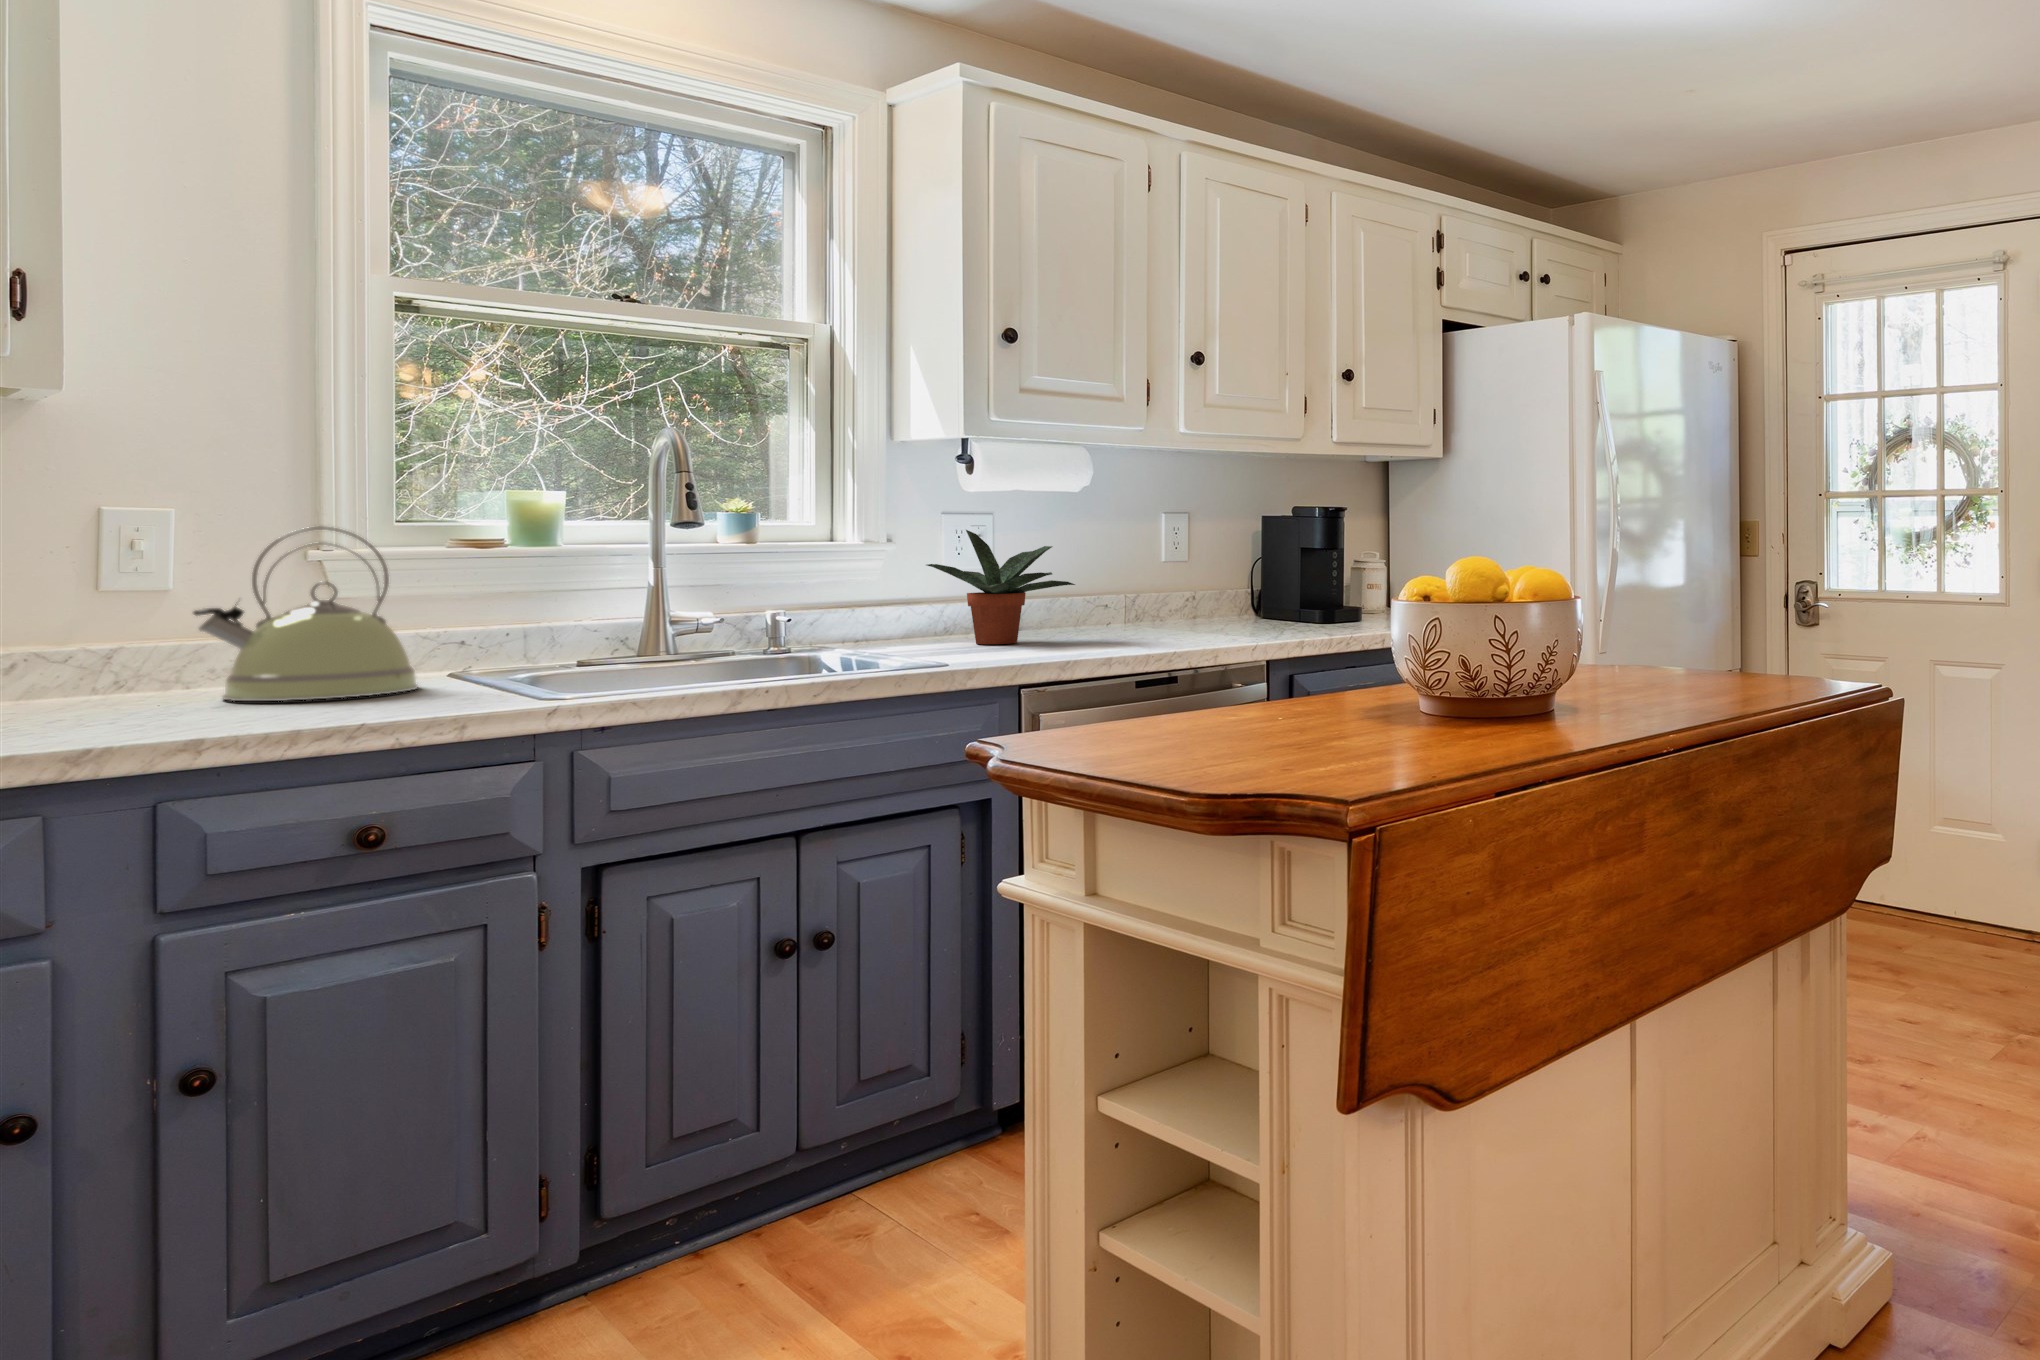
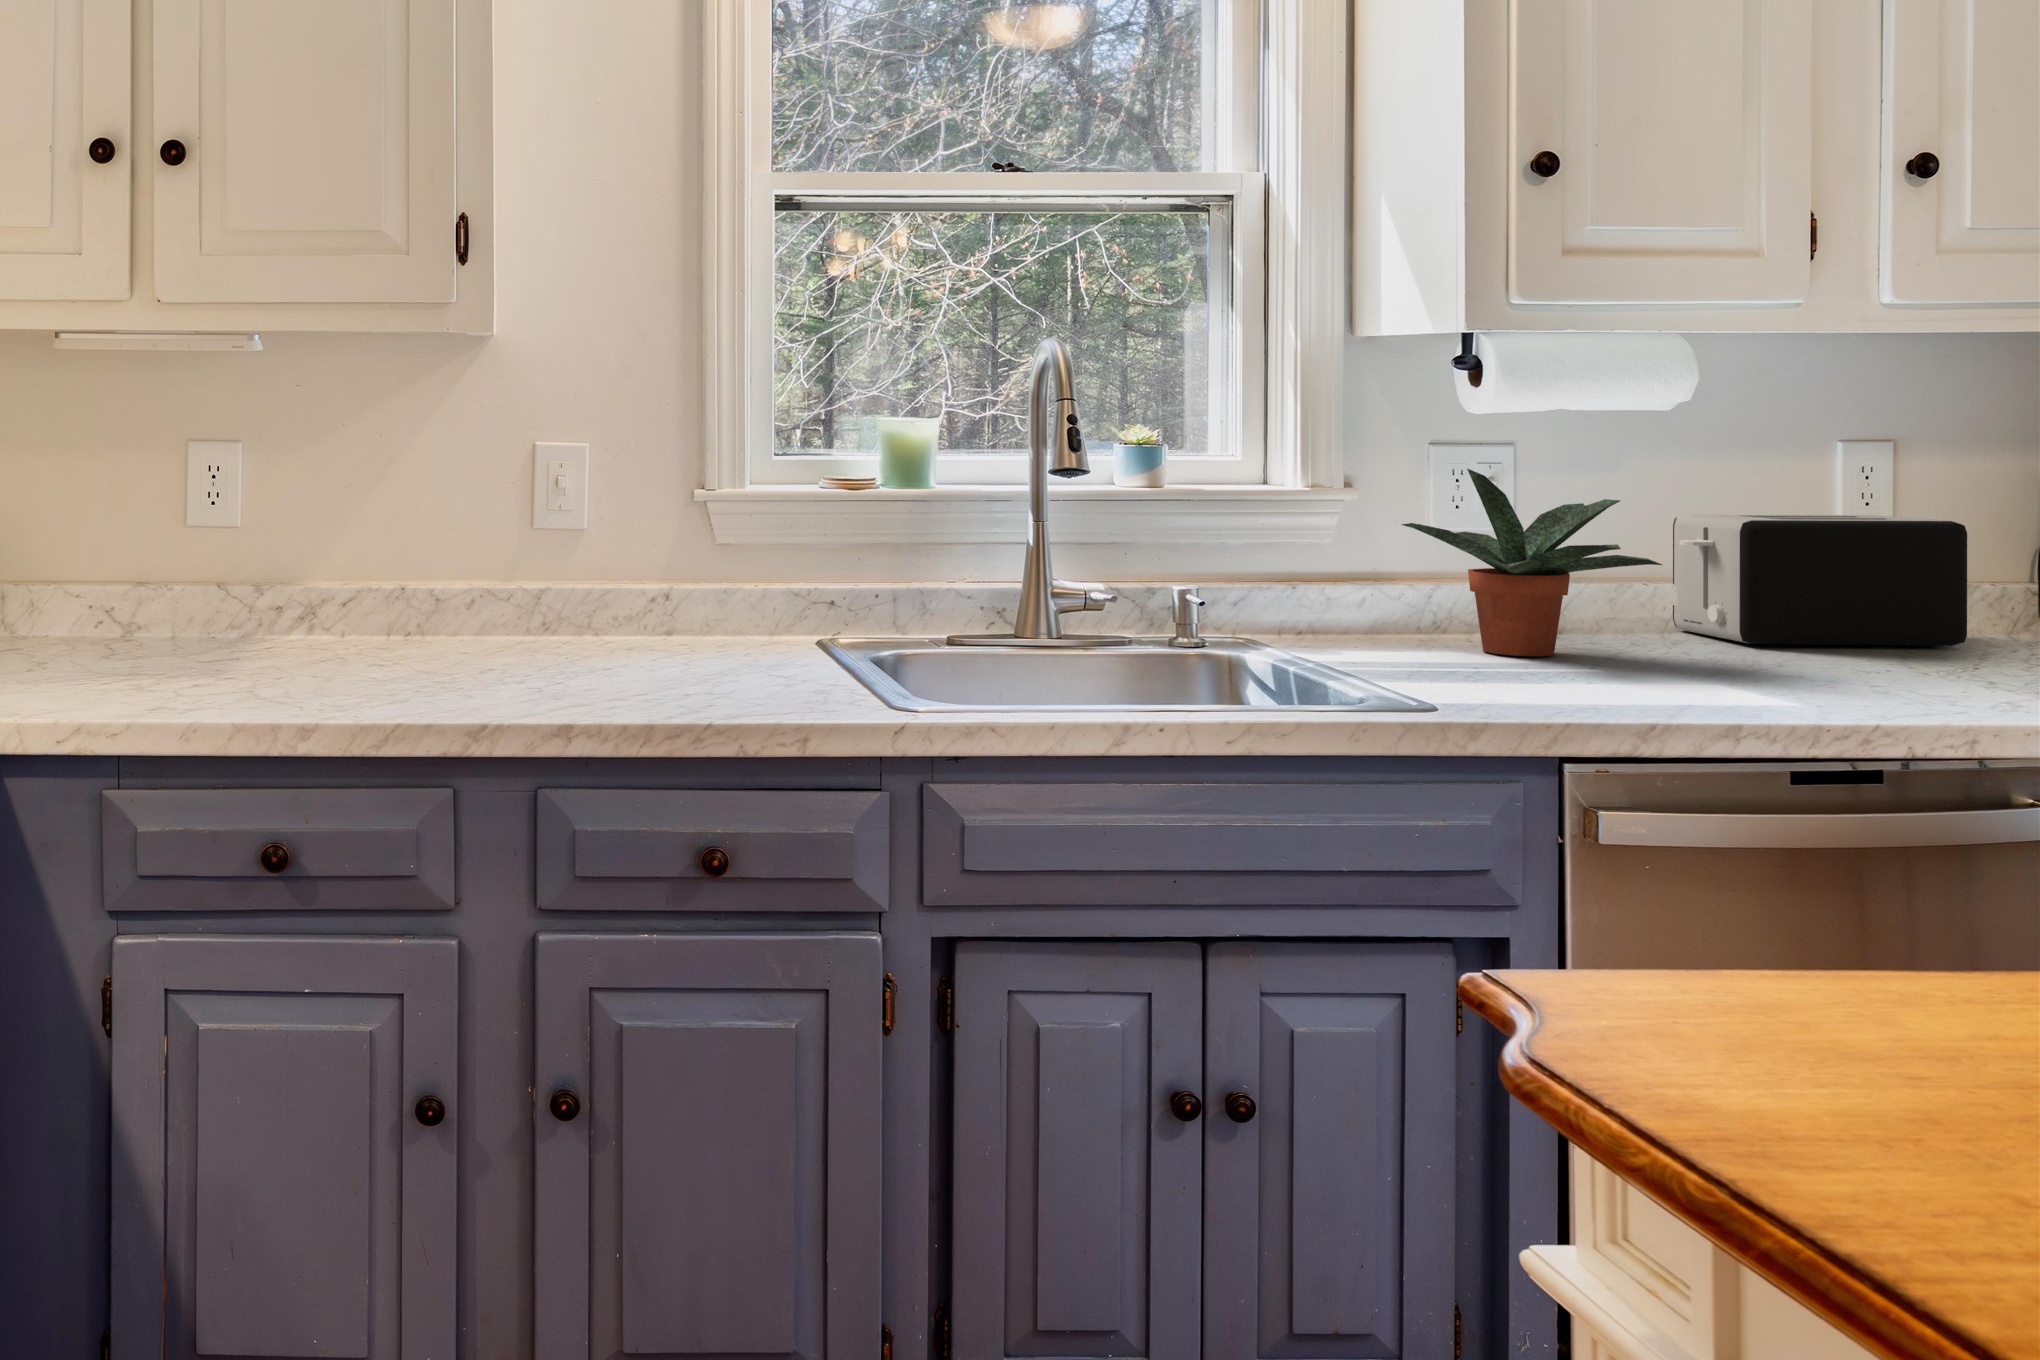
kettle: present [193,526,418,701] -> none [590,474,780,676]
toaster: none [1083,559,1222,631] -> present [1673,514,1967,646]

